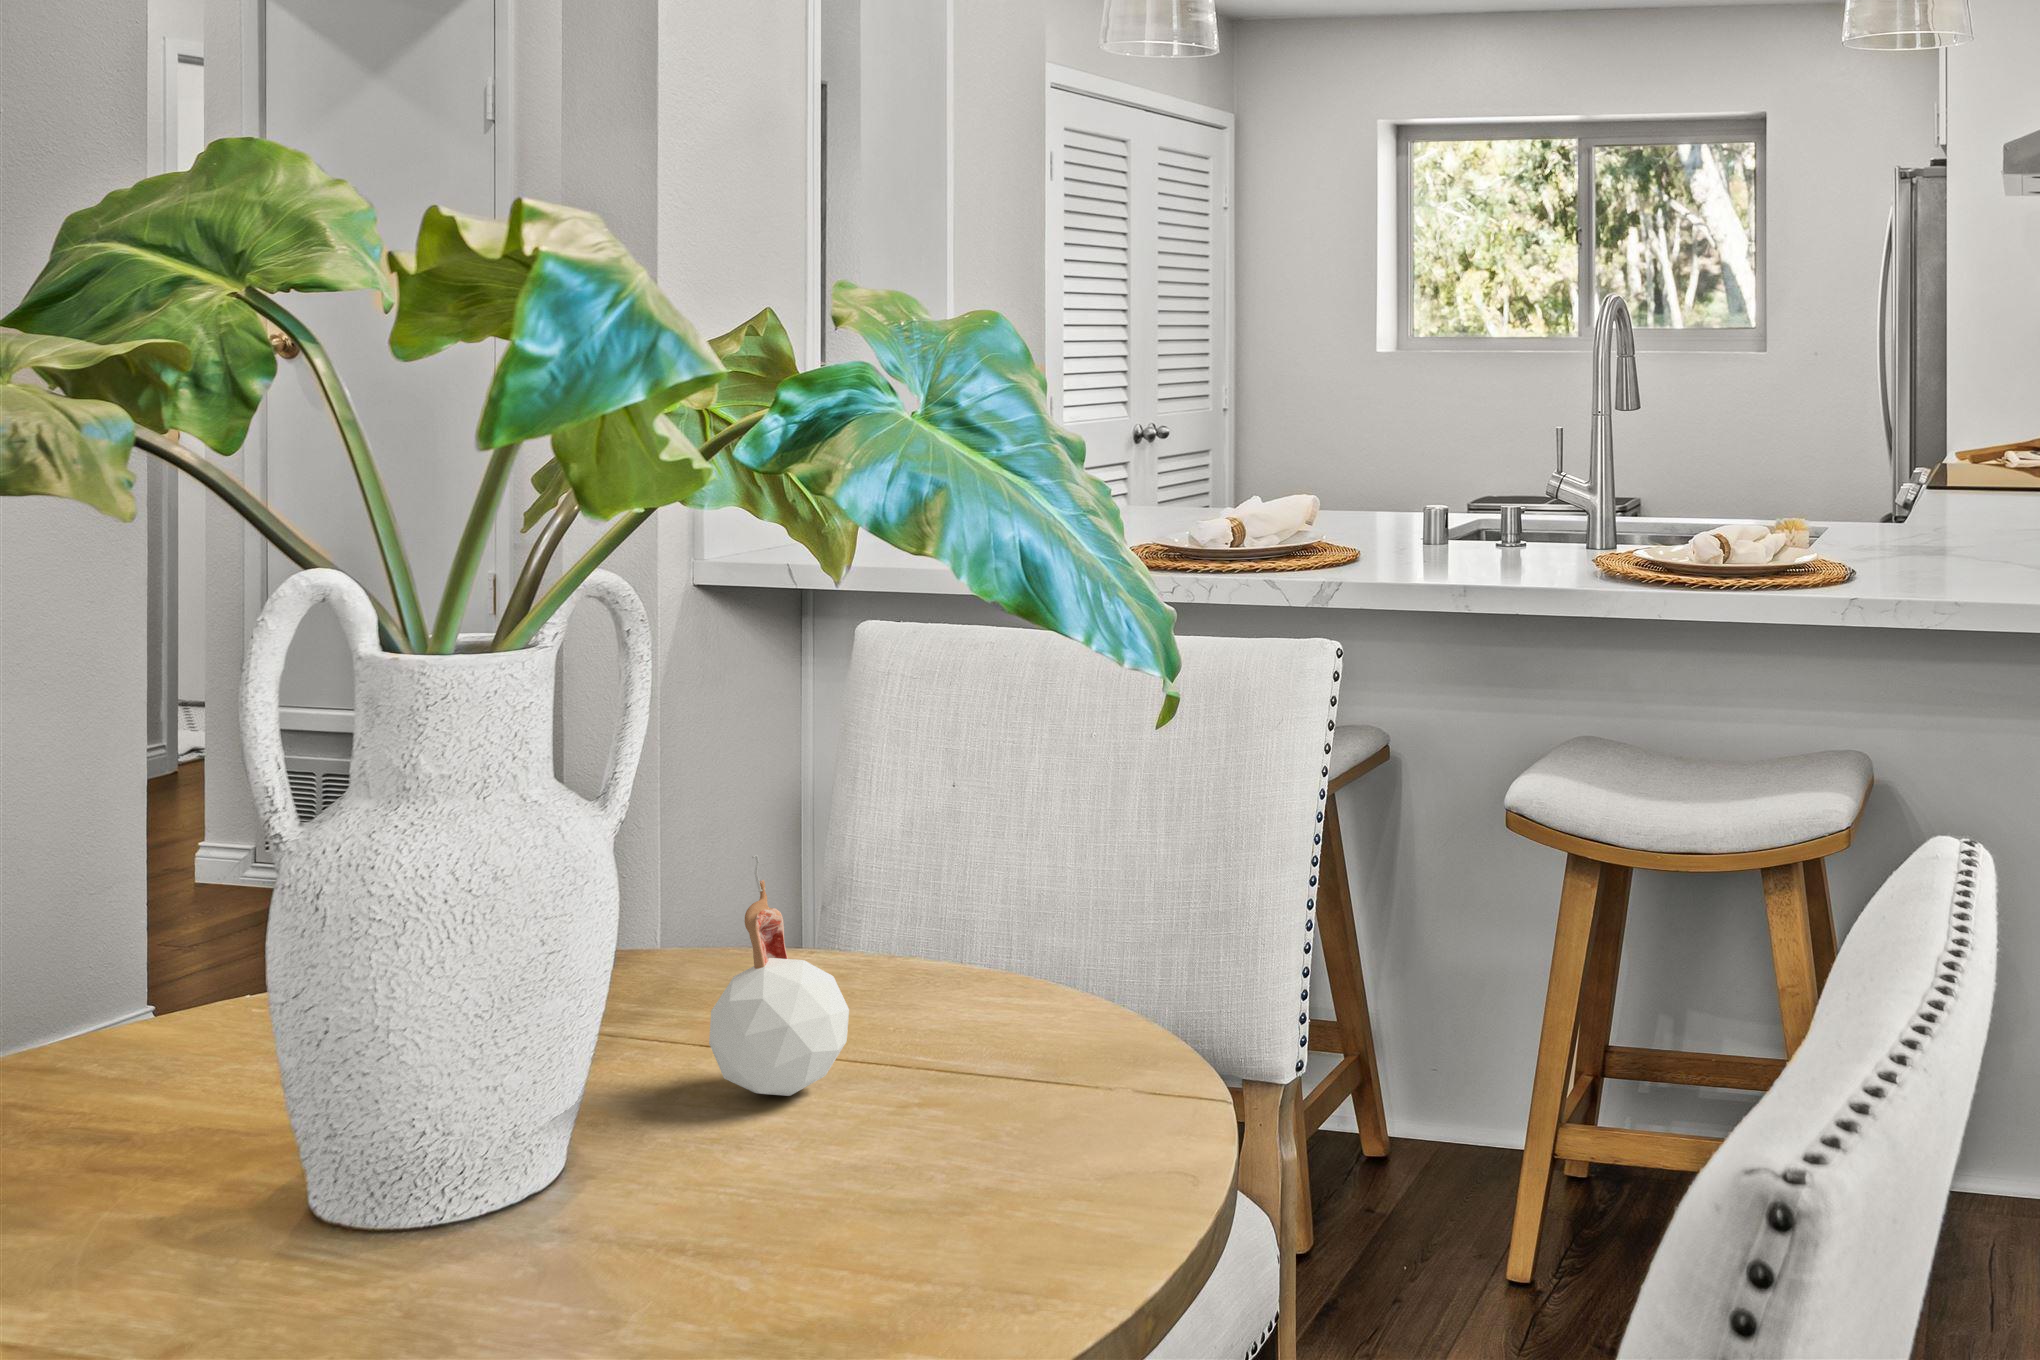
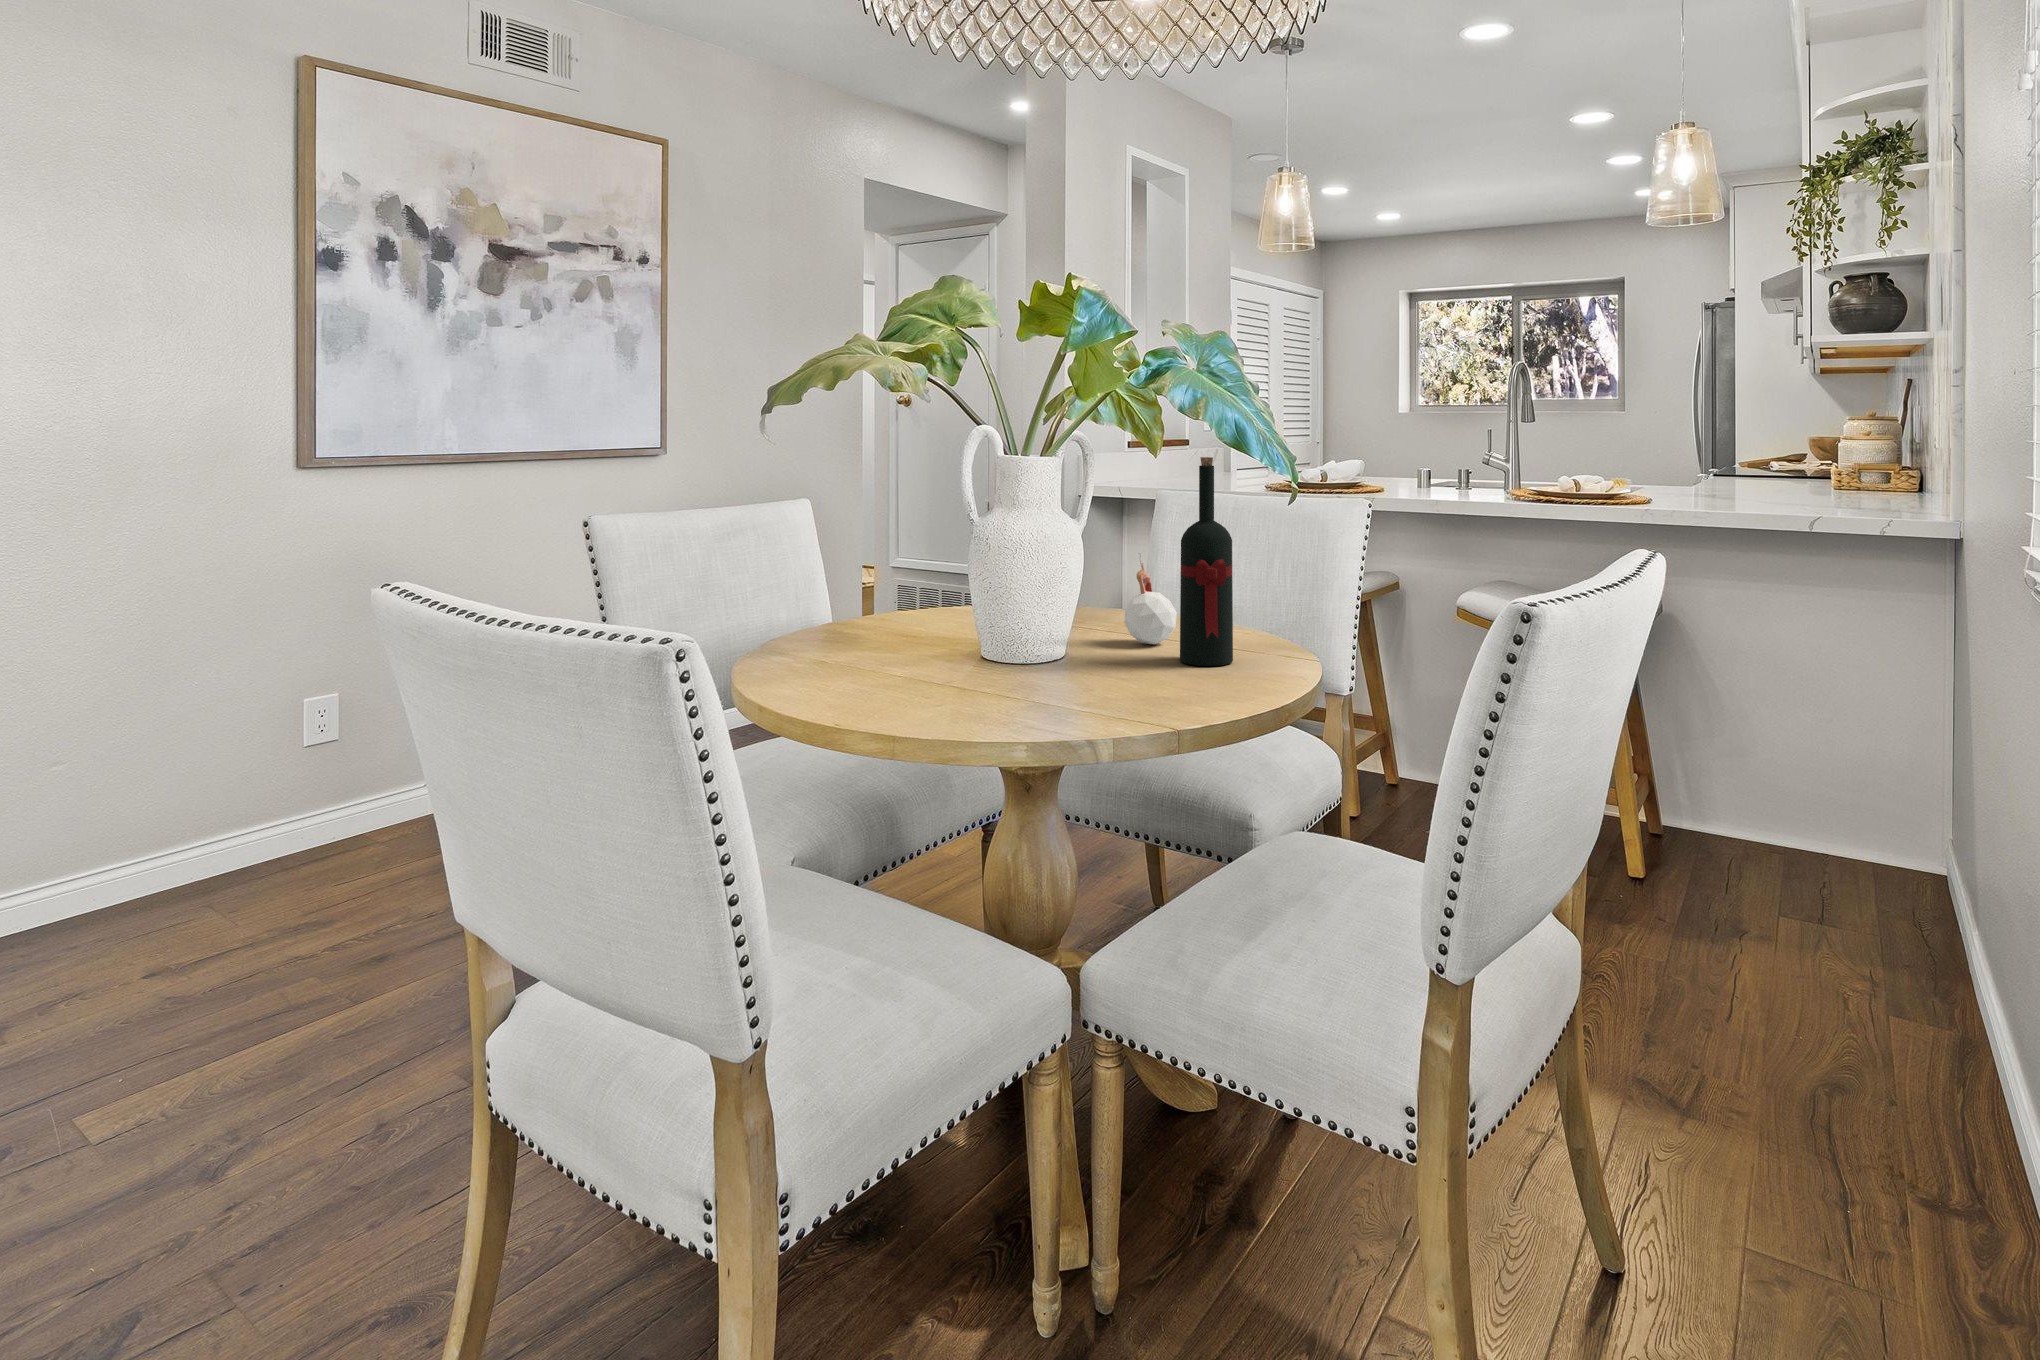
wine bottle: none [843,643,985,1193] -> present [1180,457,1233,666]

